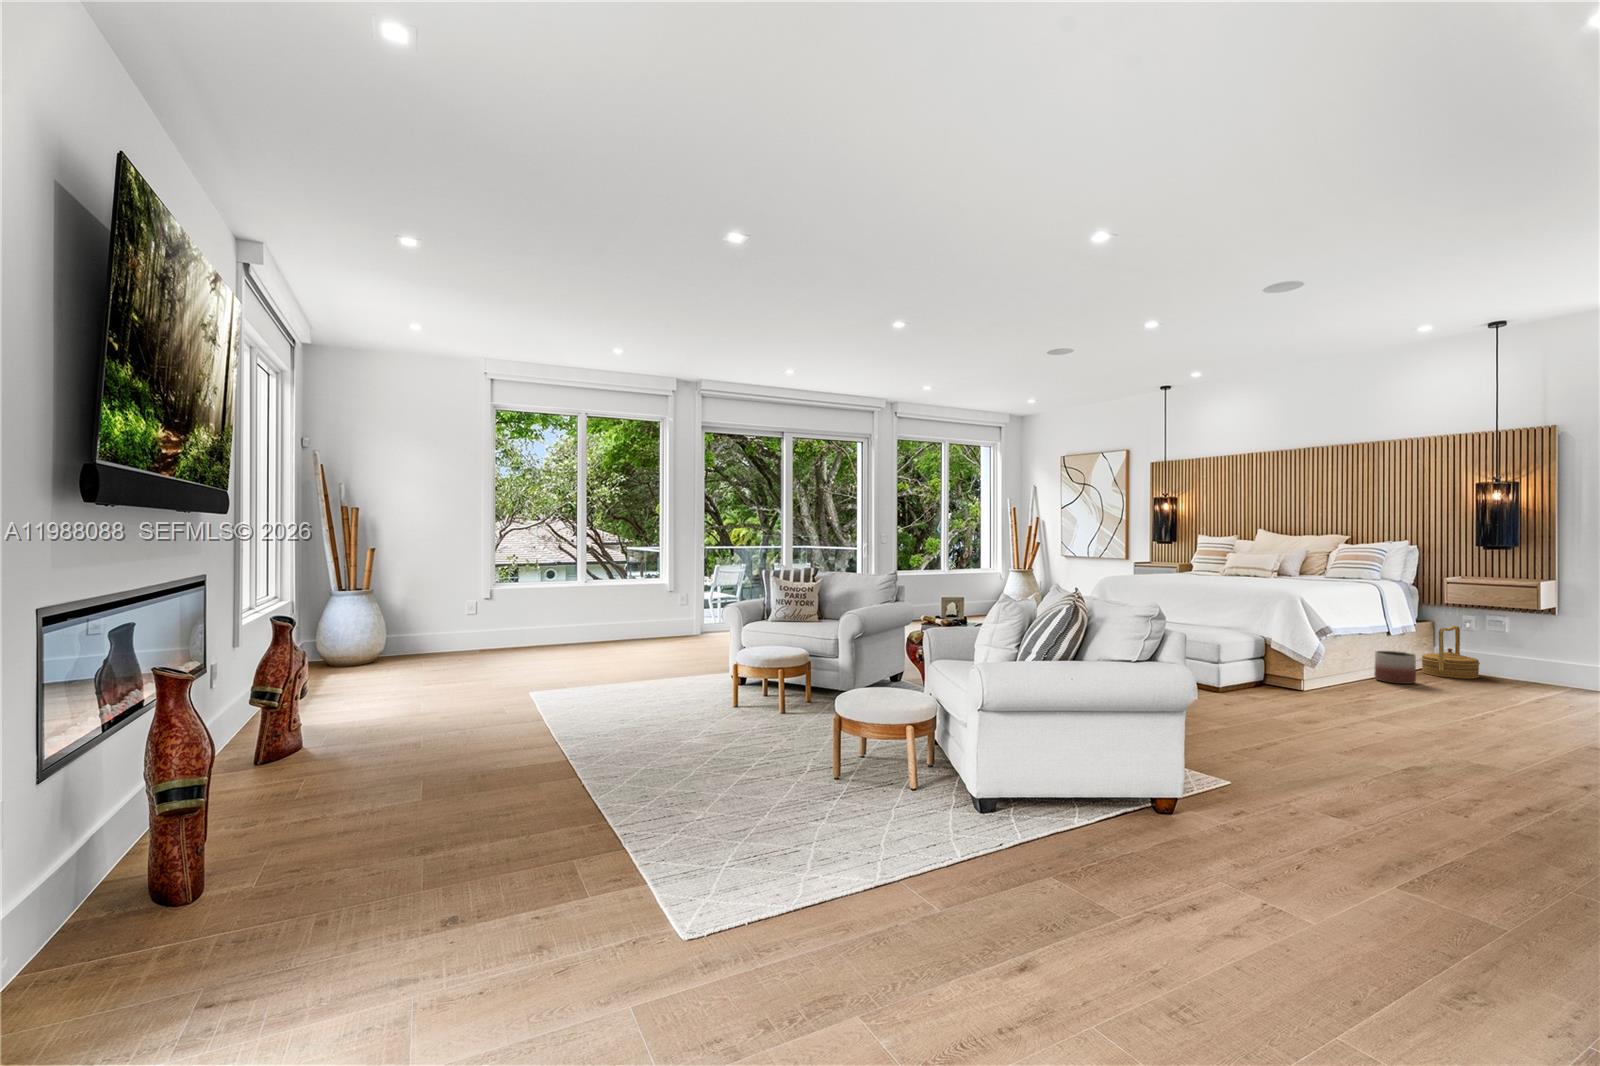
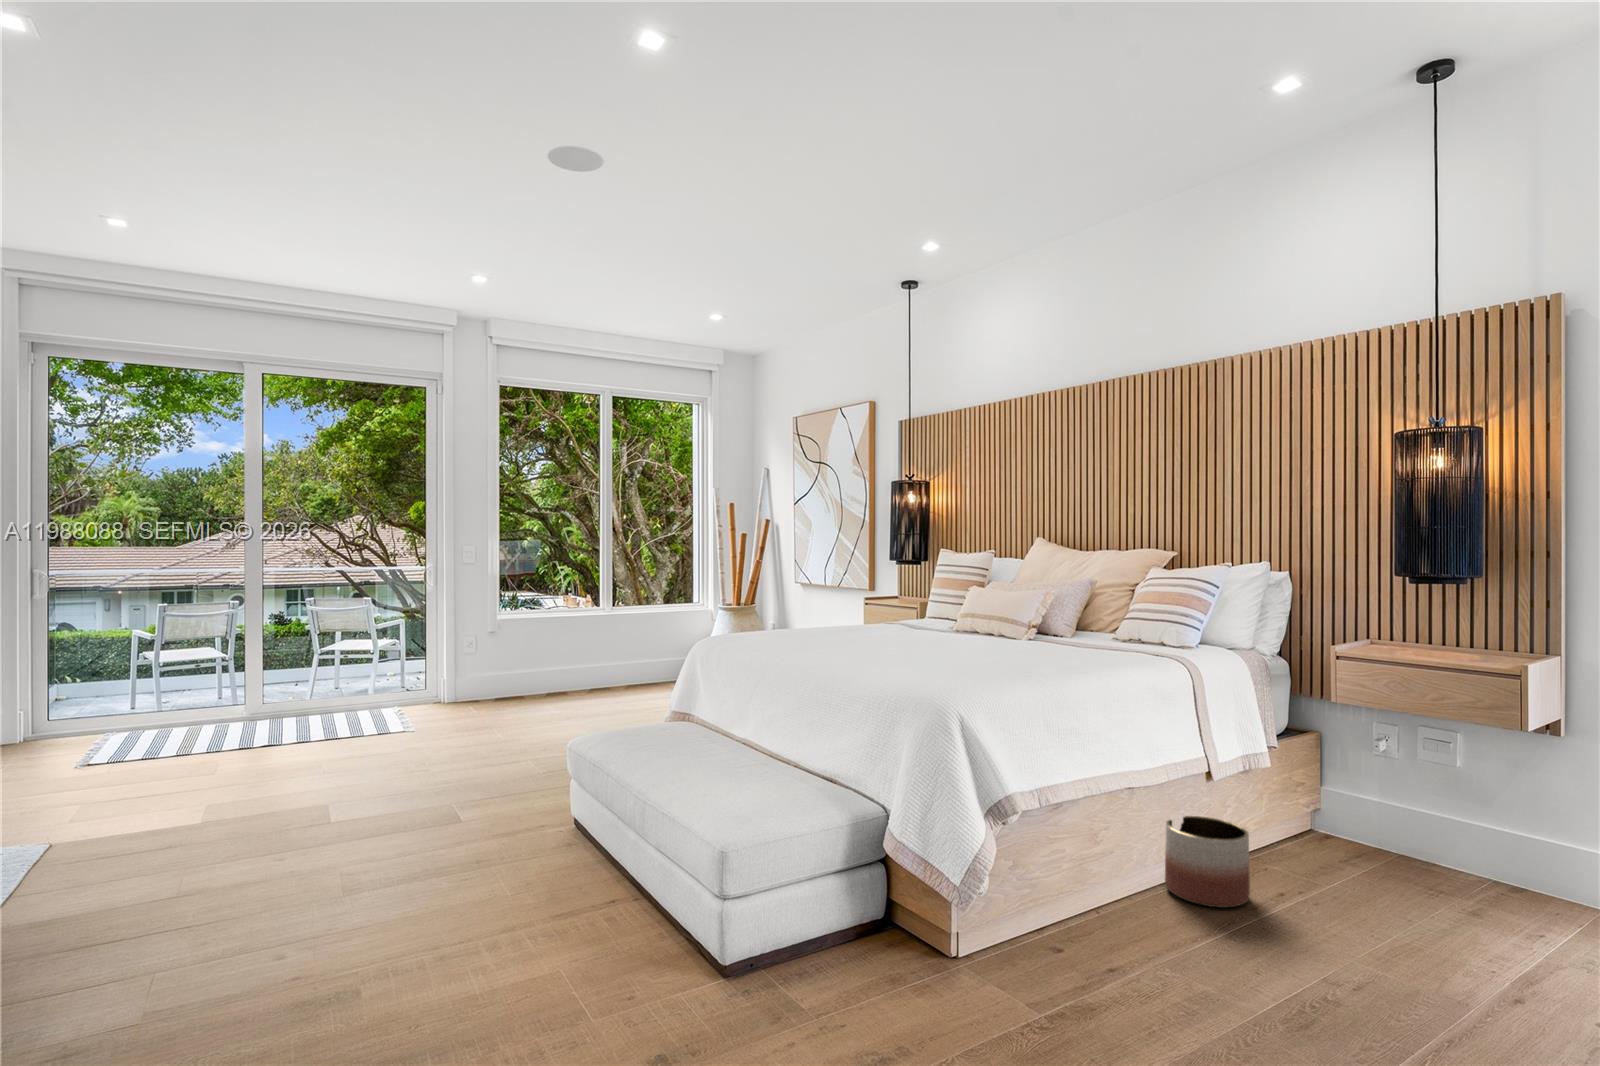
woven basket: present [1421,626,1480,679] -> none [1286,748,1404,878]

